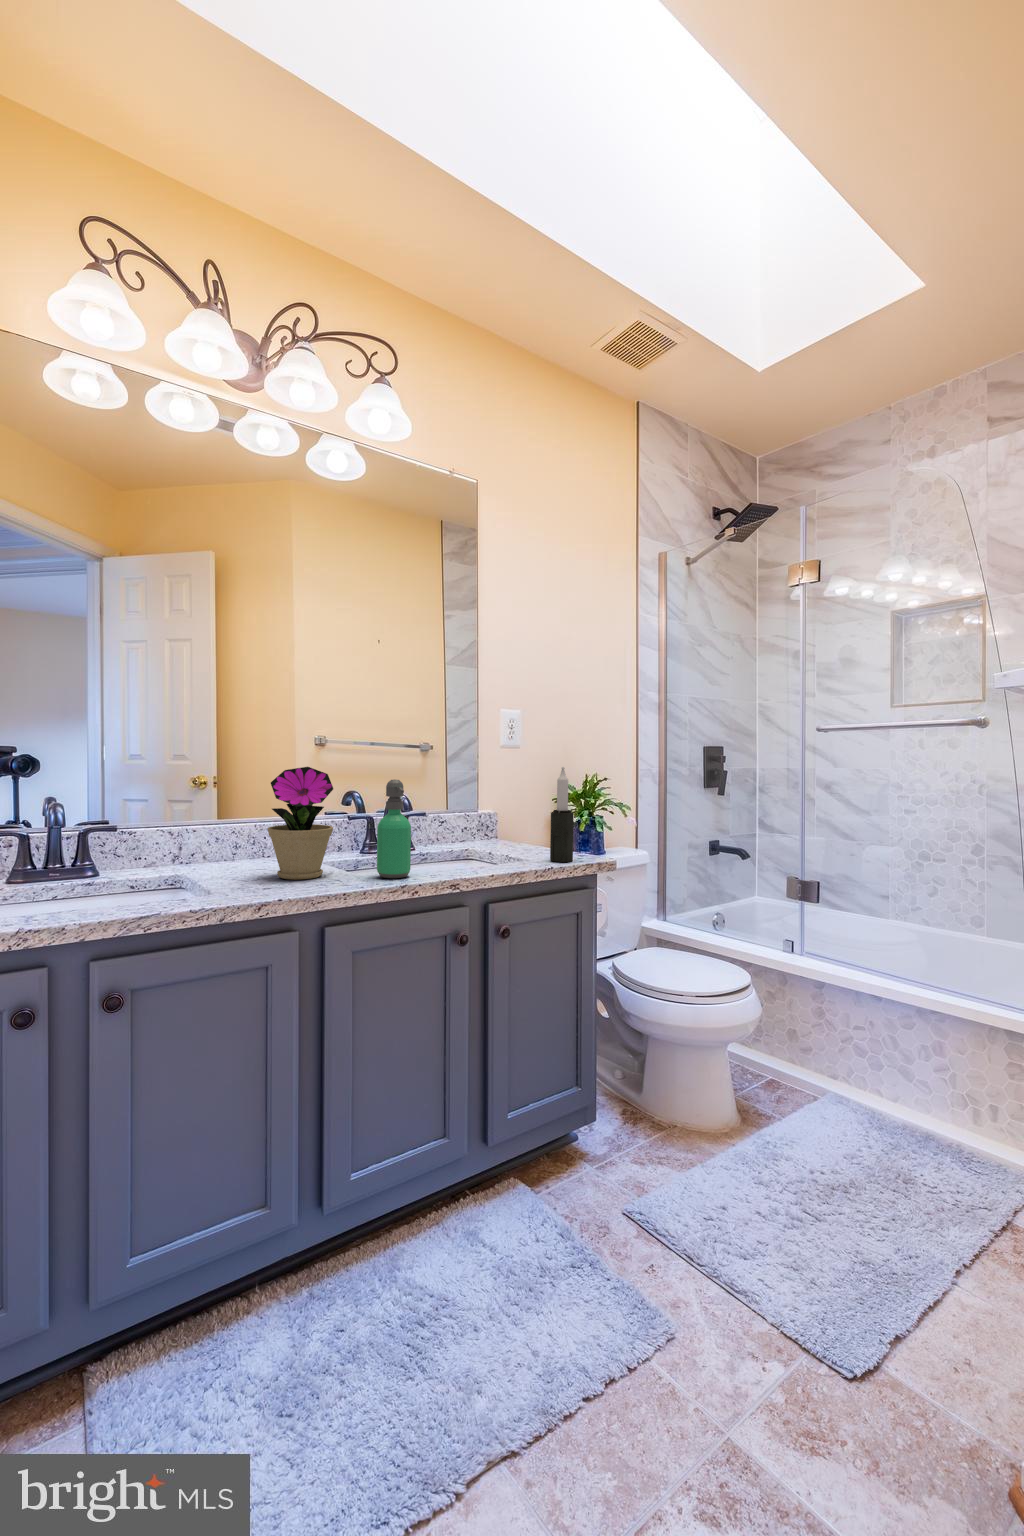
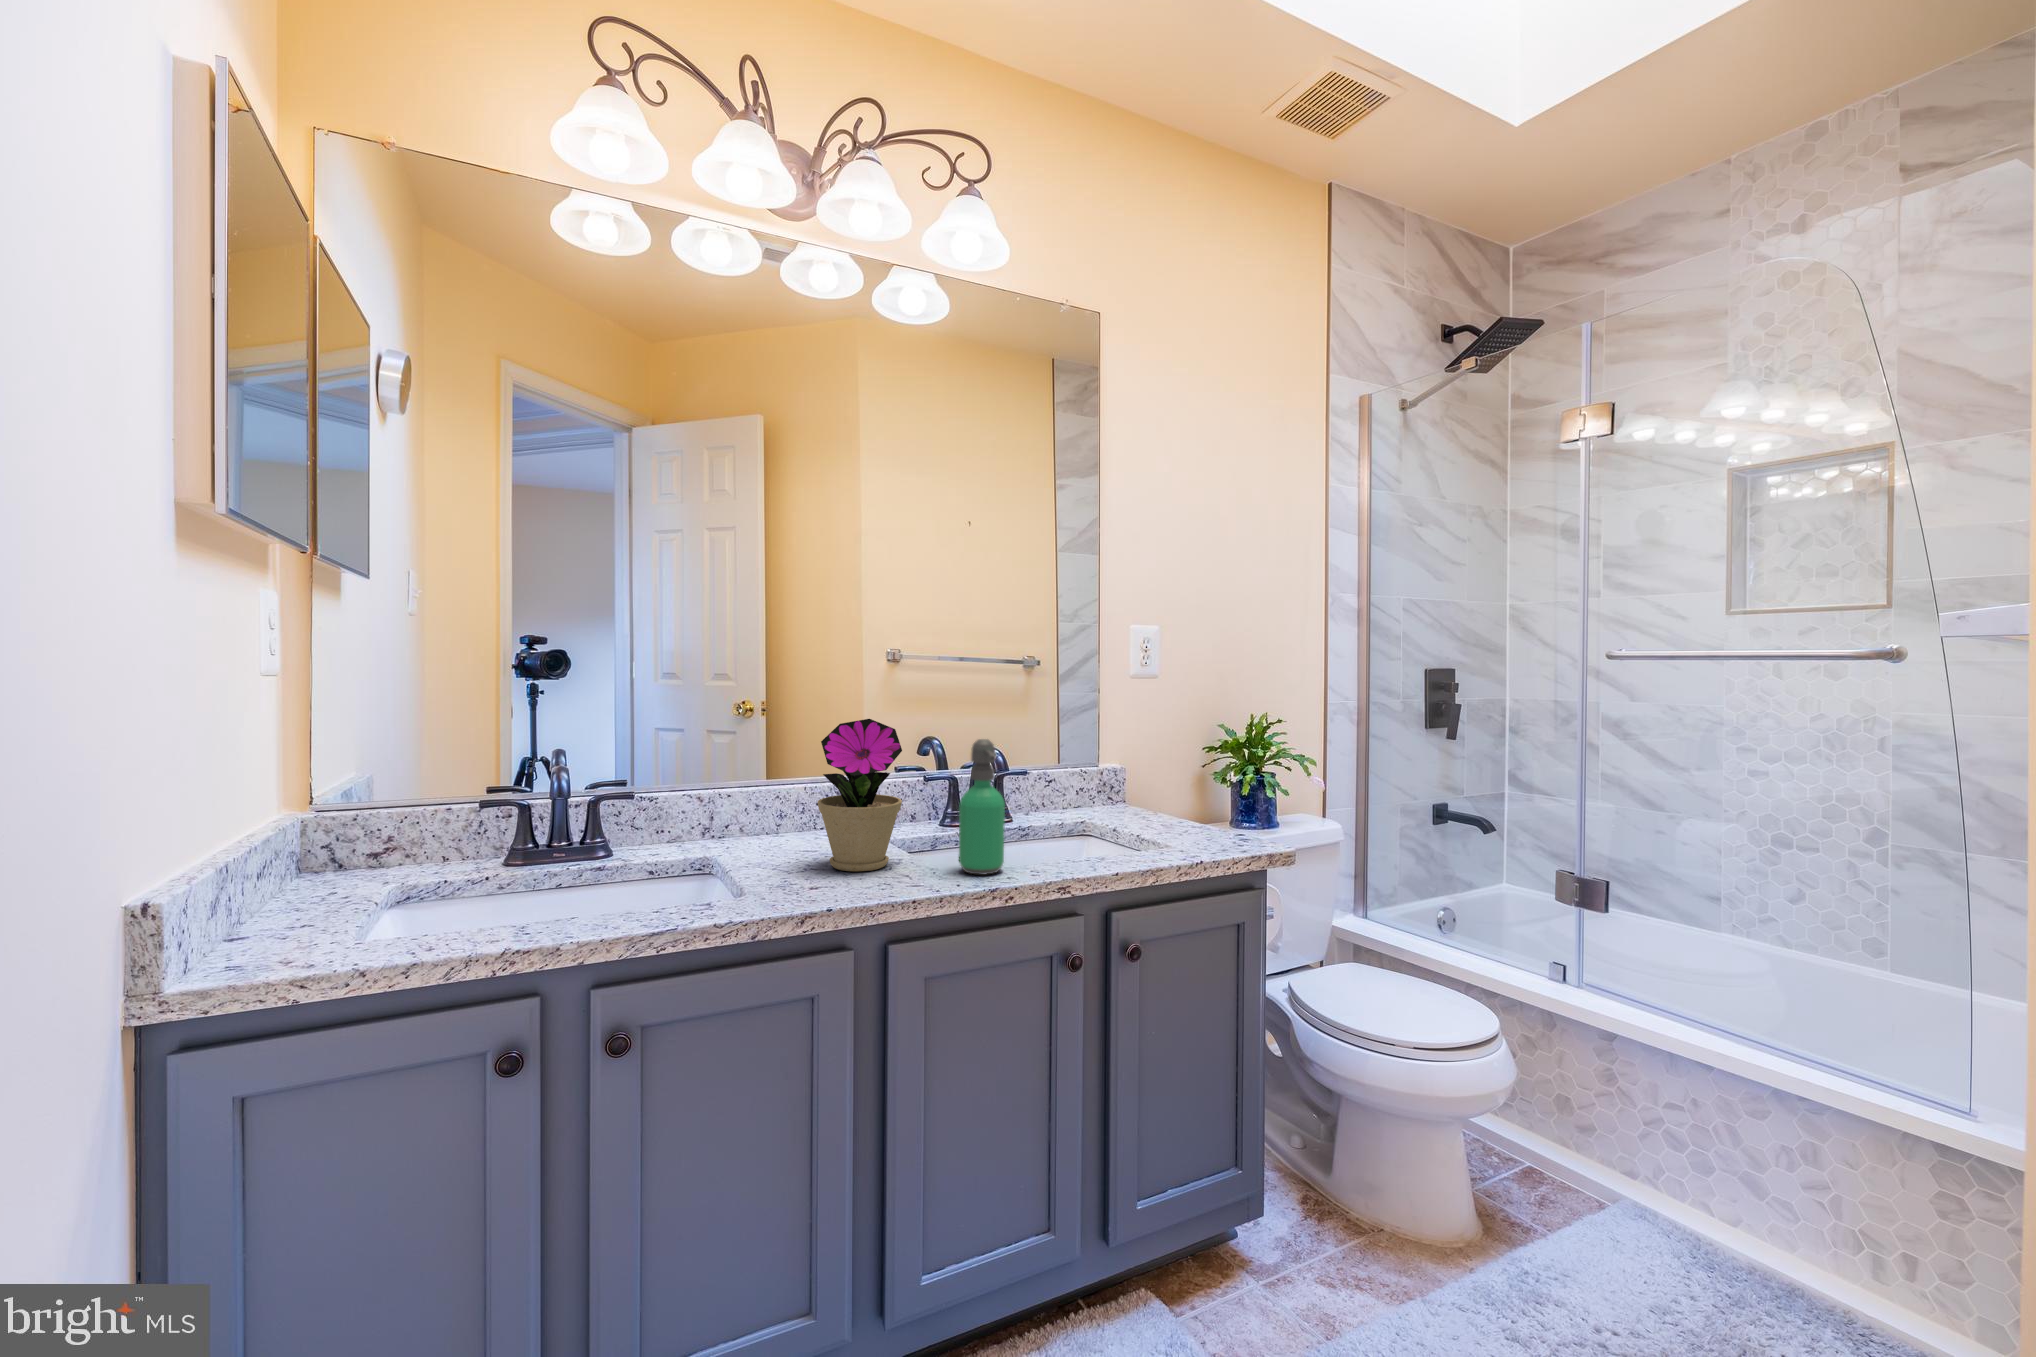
candle: present [550,767,574,862] -> none [1199,716,1233,851]

